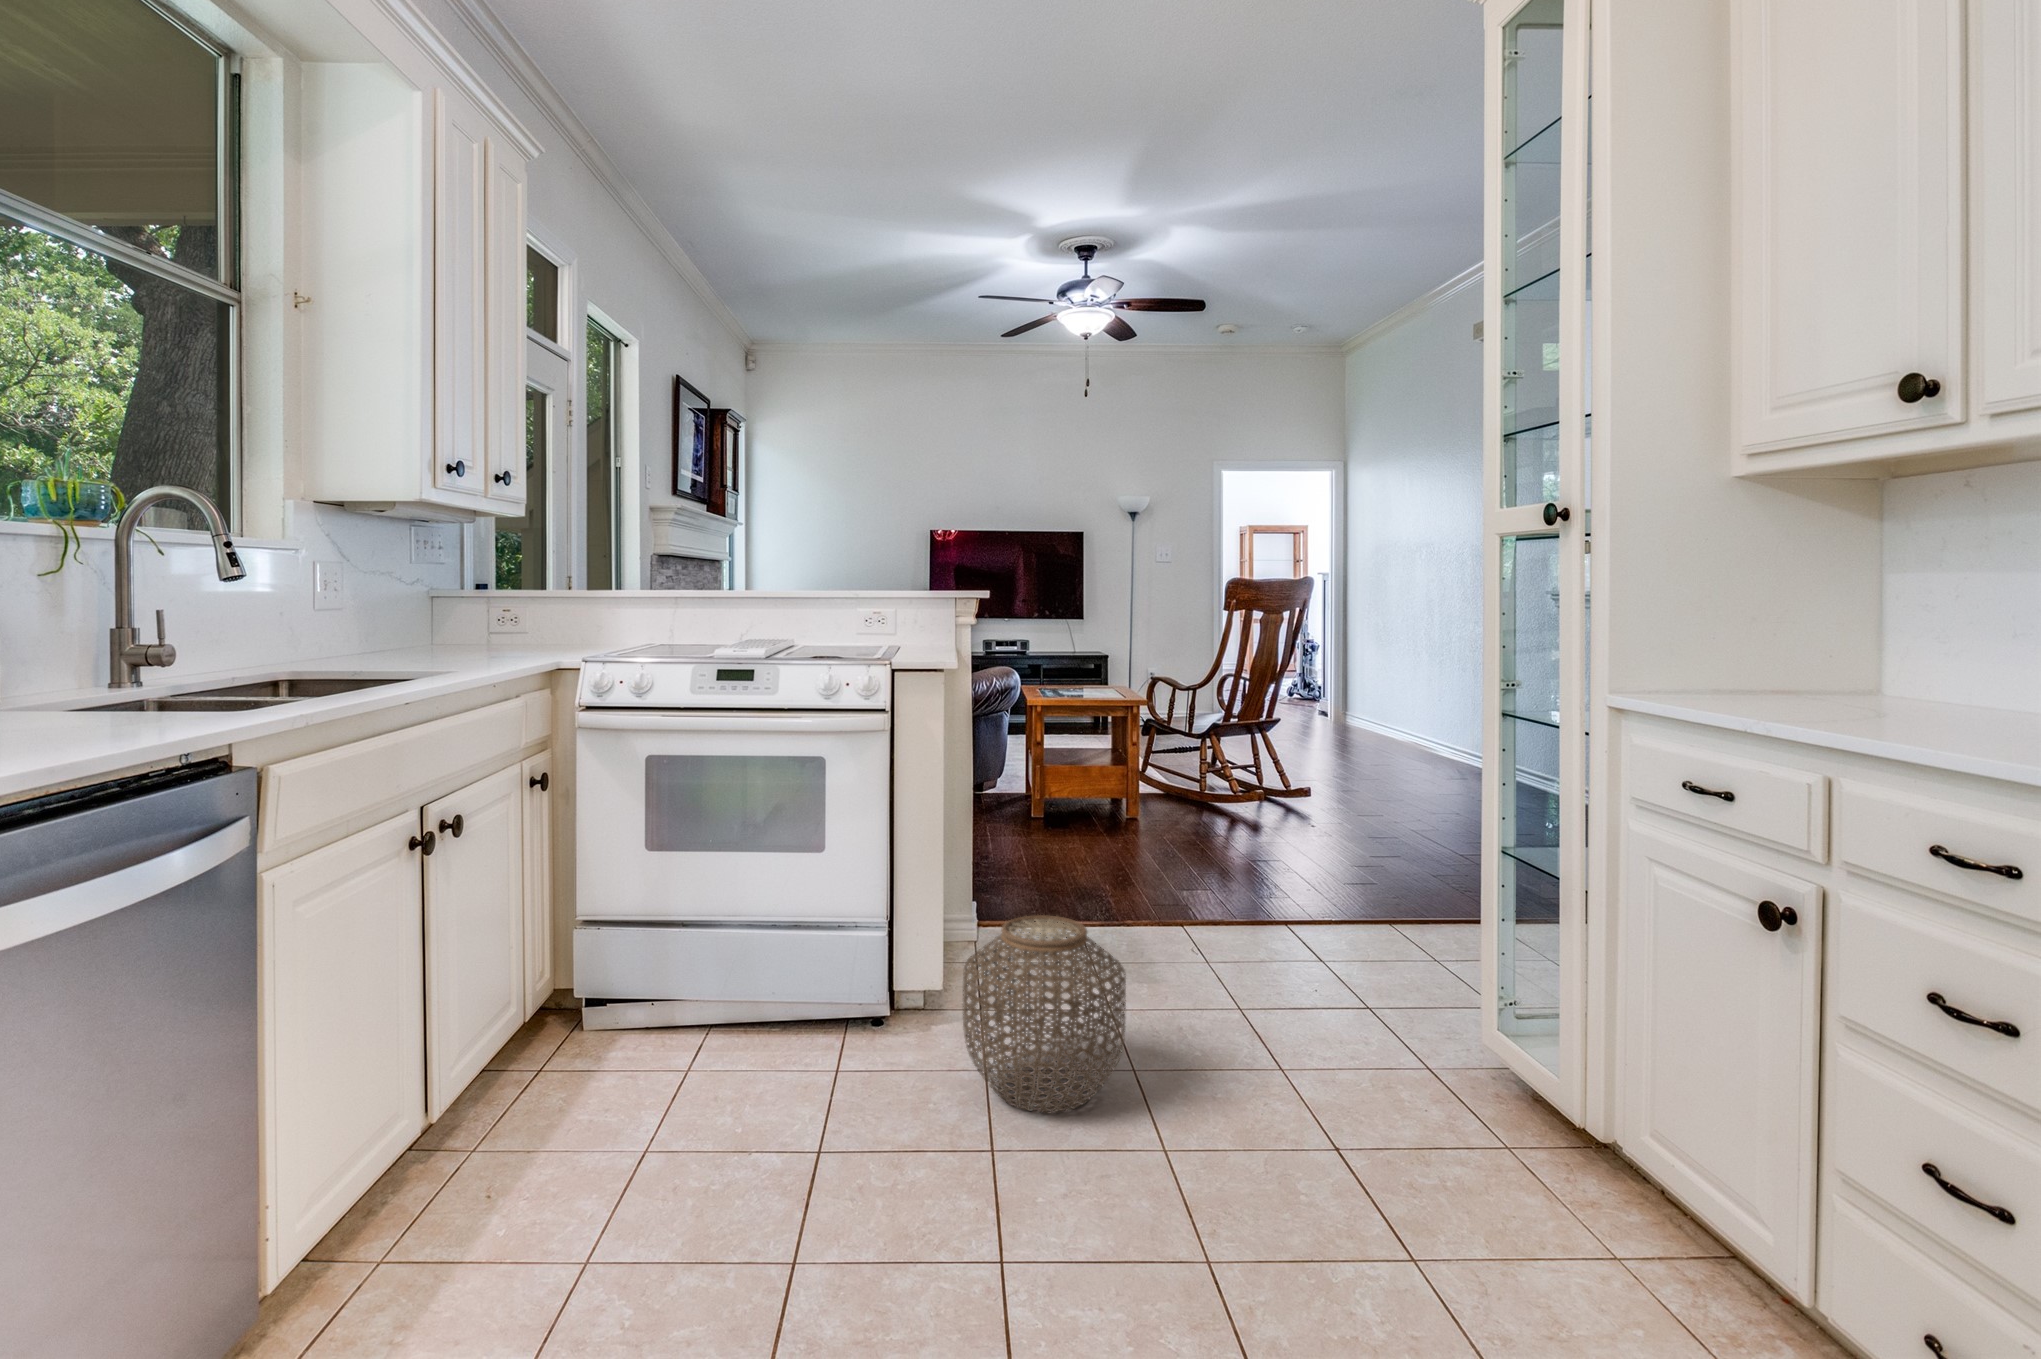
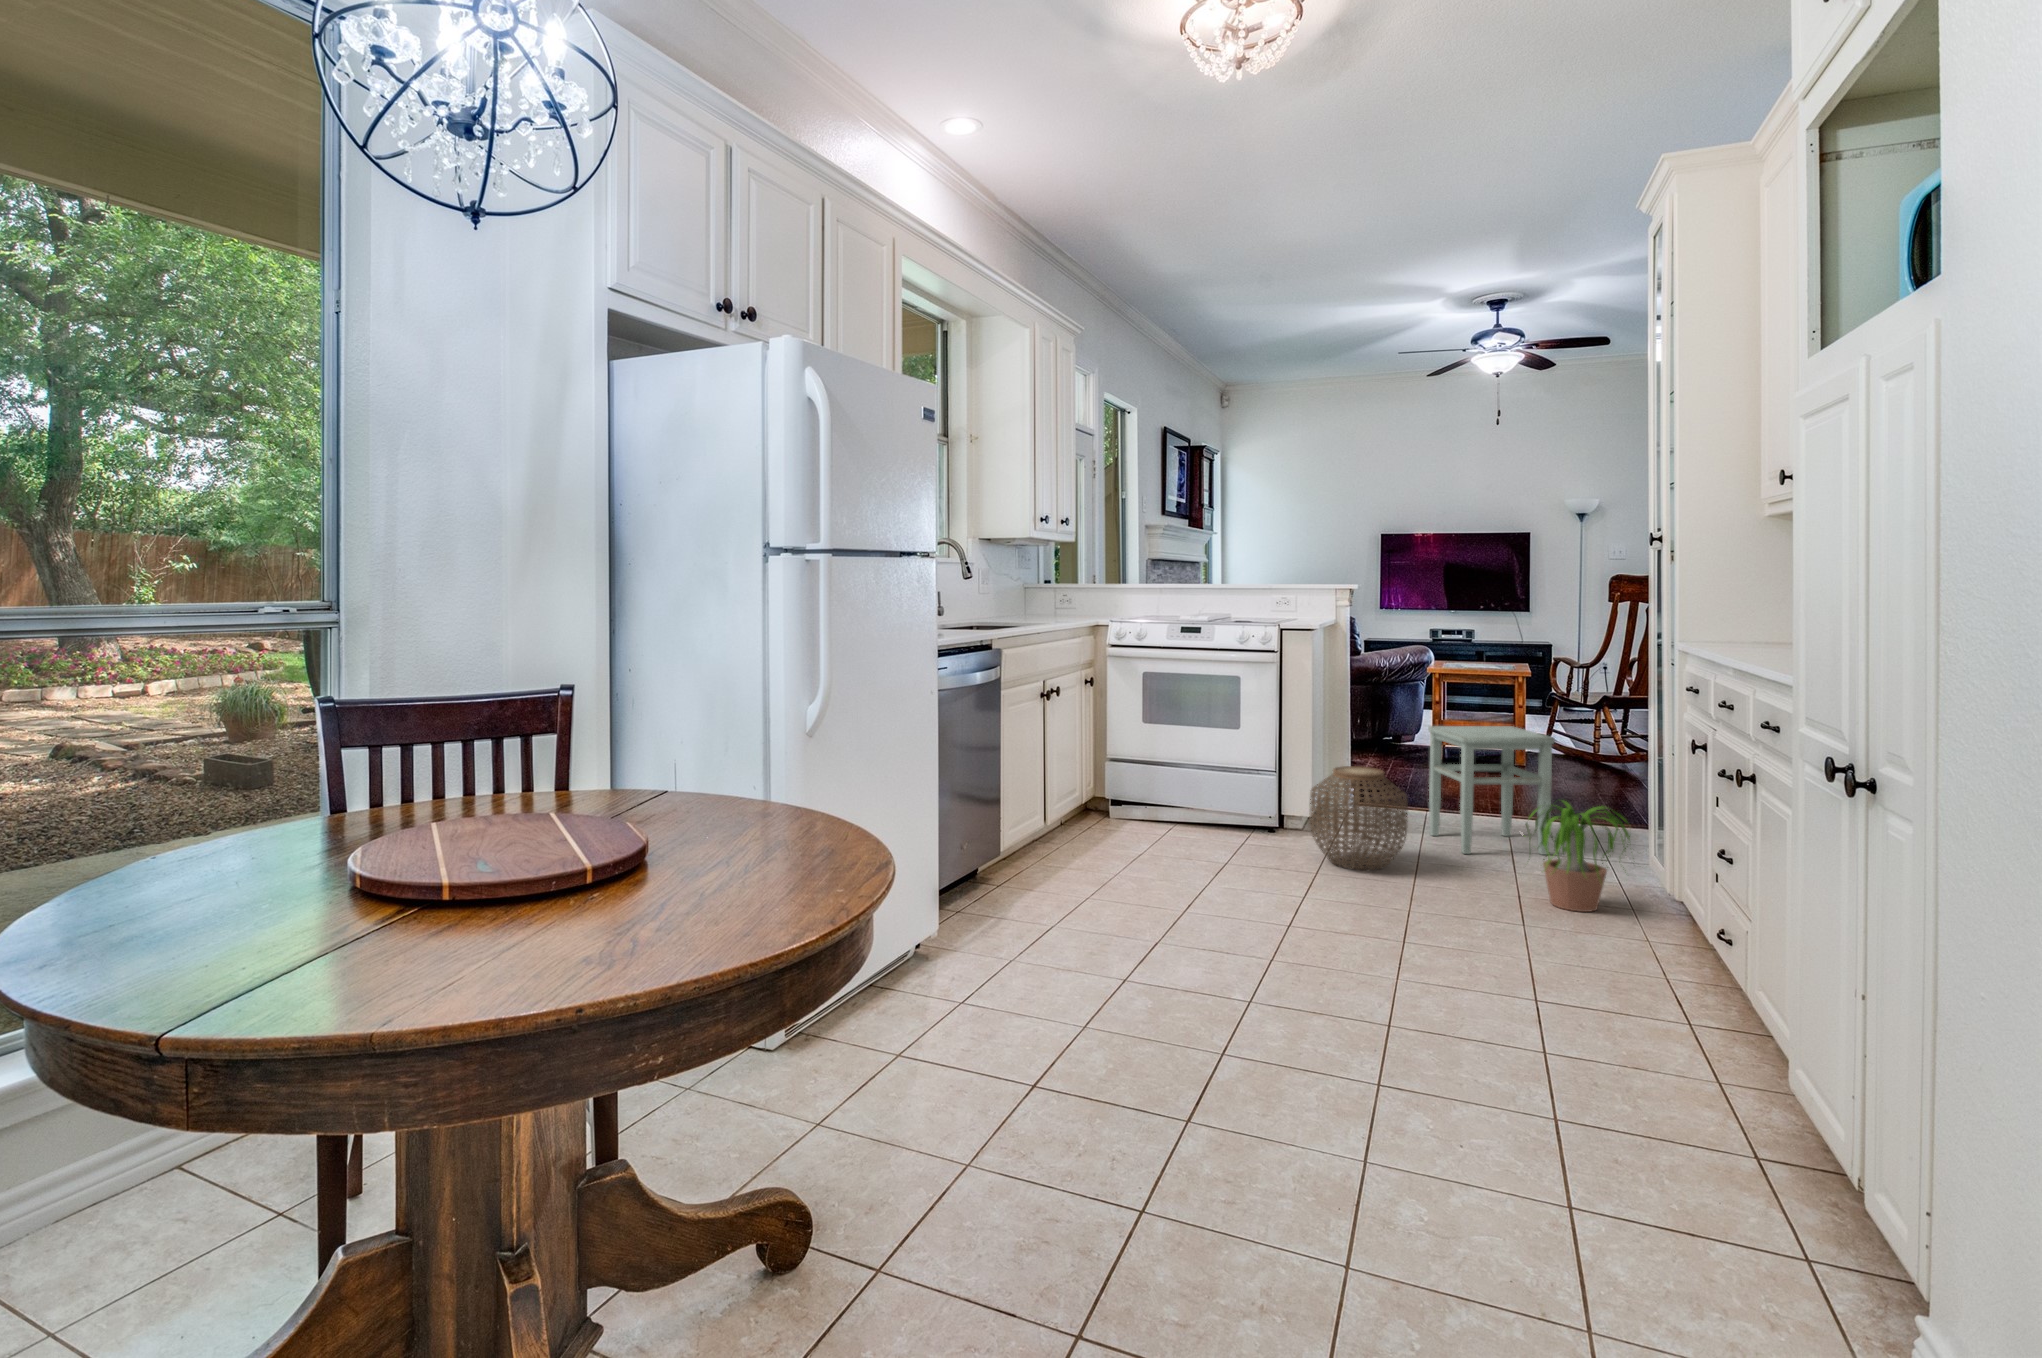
stool: none [1106,808,1293,1031] -> present [1428,726,1555,855]
potted plant: none [1307,967,1528,1171] -> present [1524,800,1630,912]

